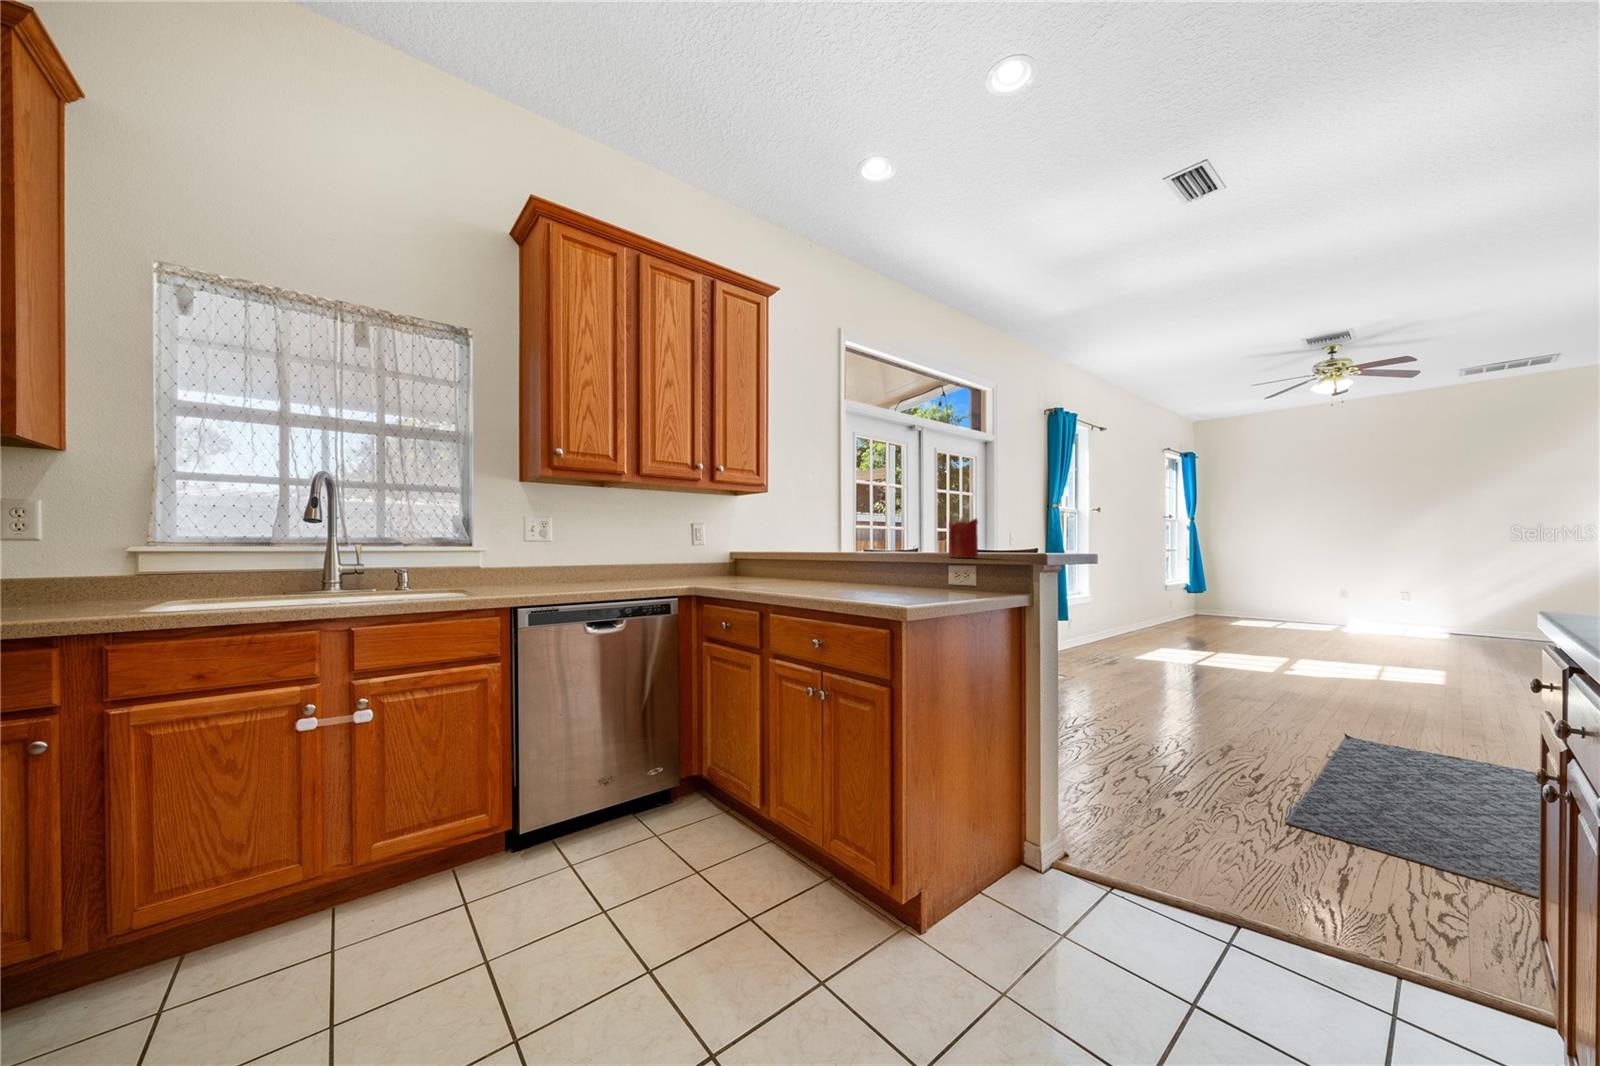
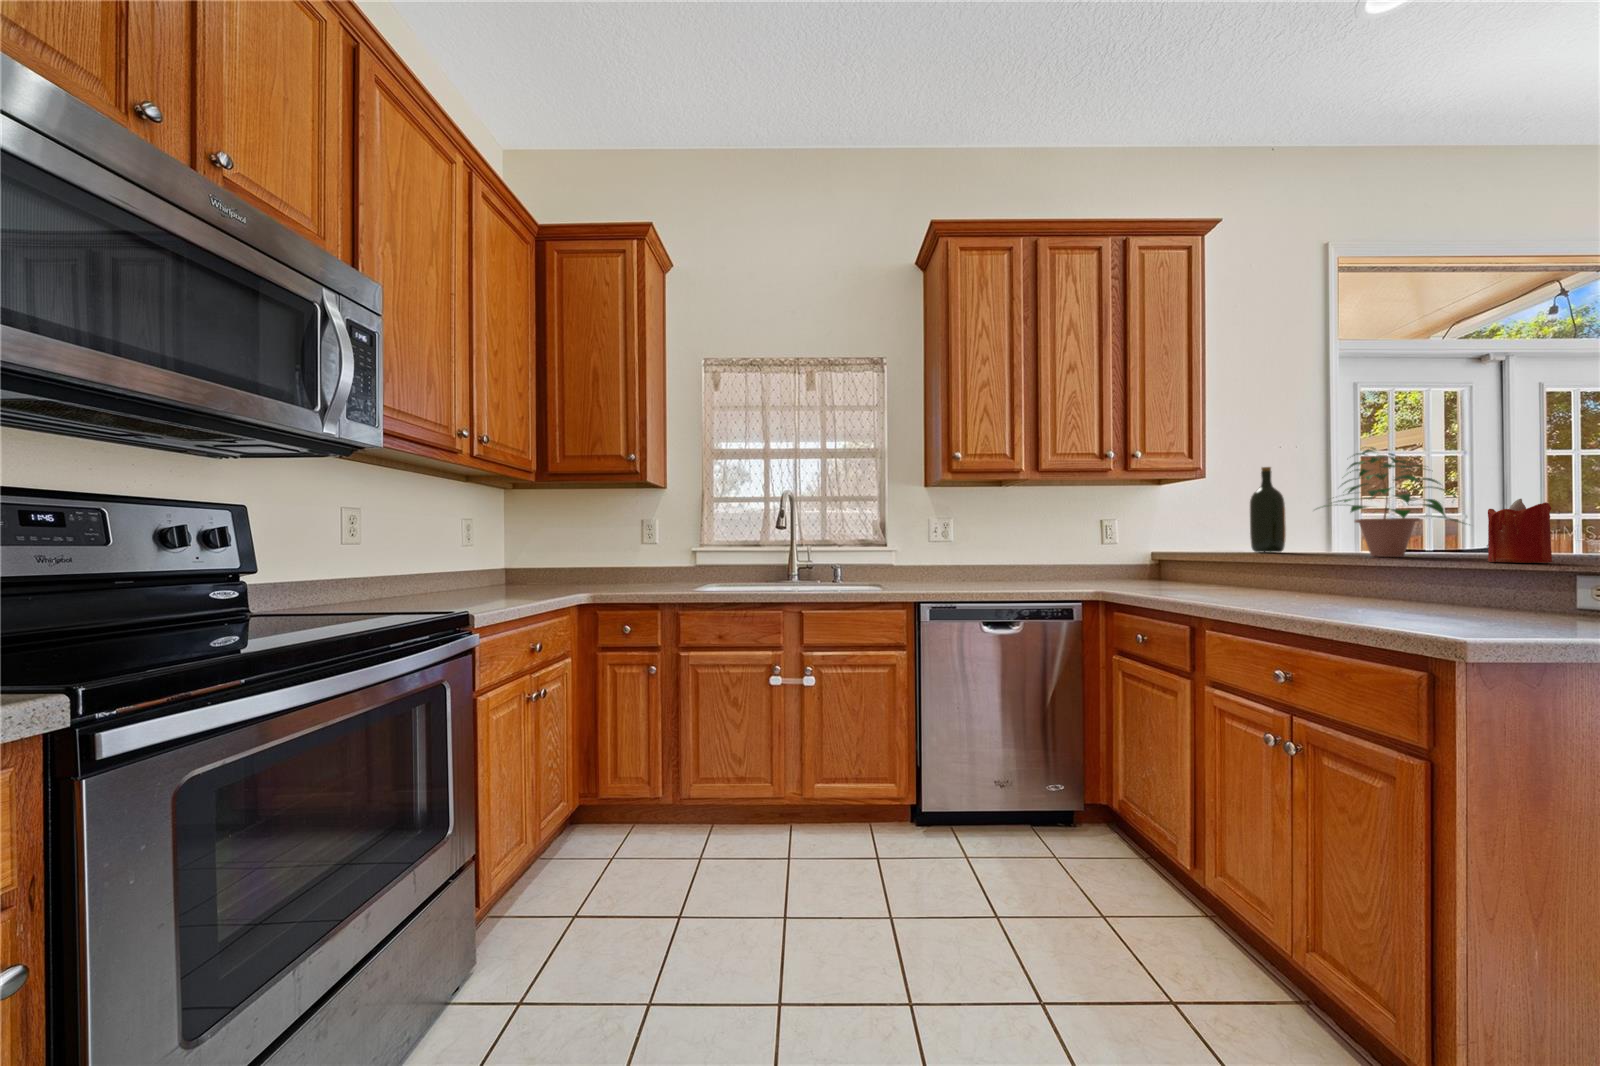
potted plant: none [848,474,933,554] -> present [1324,447,1461,557]
wine bottle: none [802,484,825,551] -> present [1250,467,1286,552]

